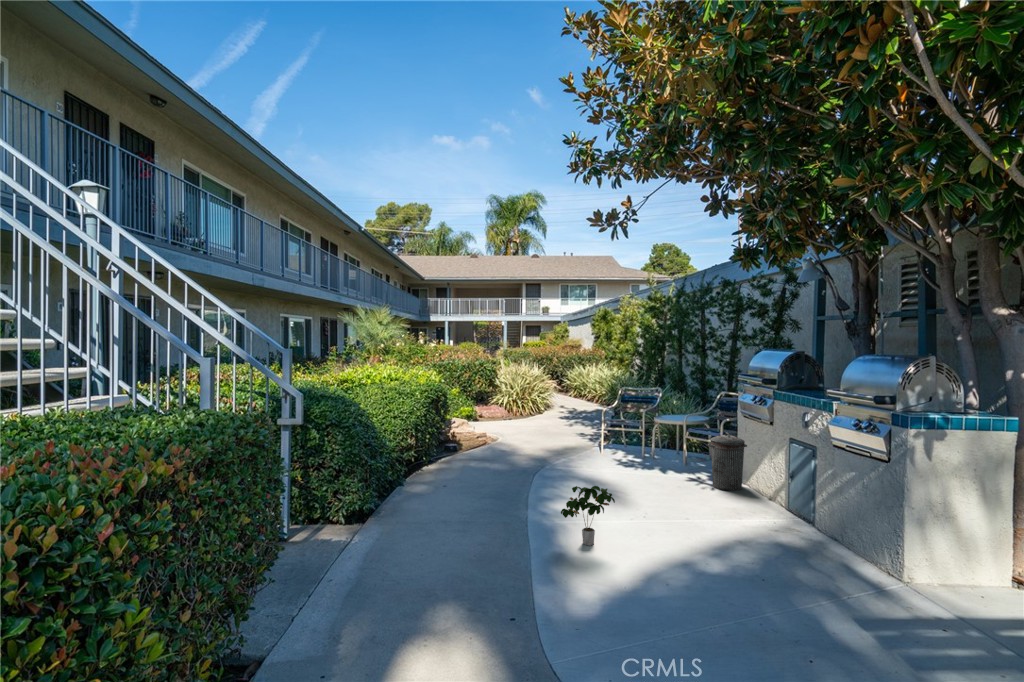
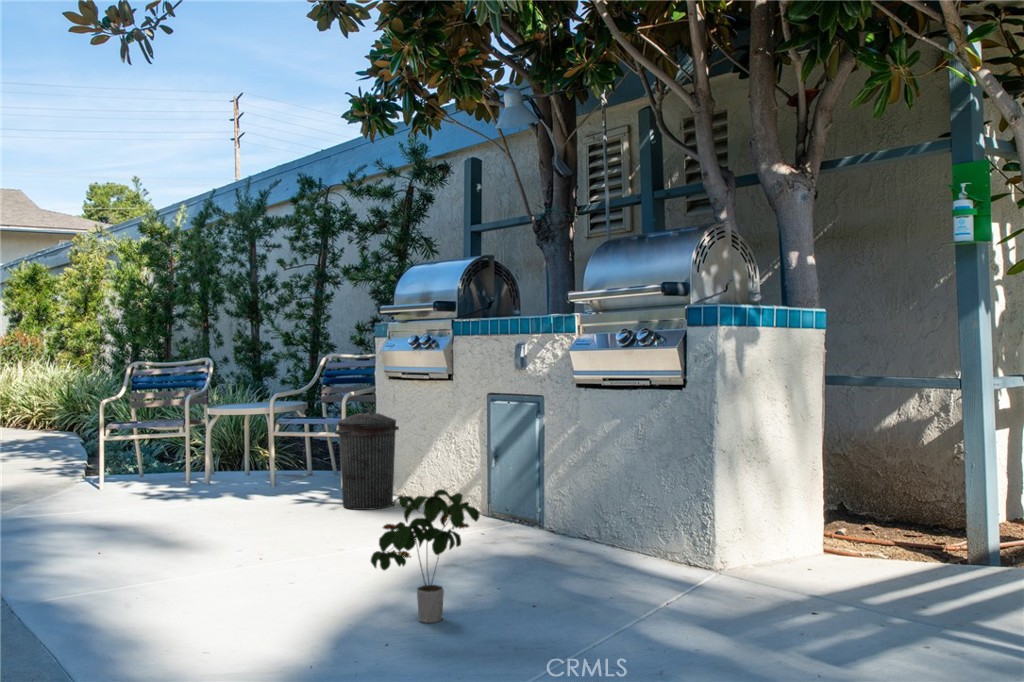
potted plant: present [561,486,615,545] -> present [371,489,479,623]

